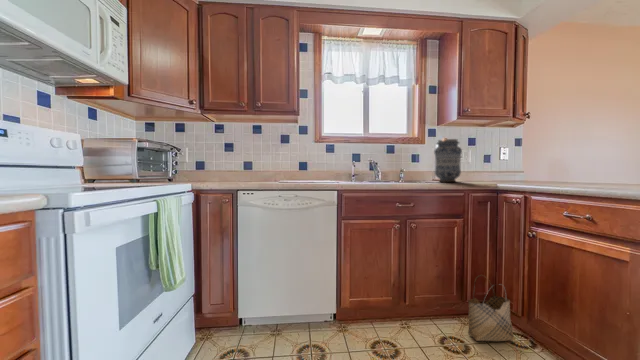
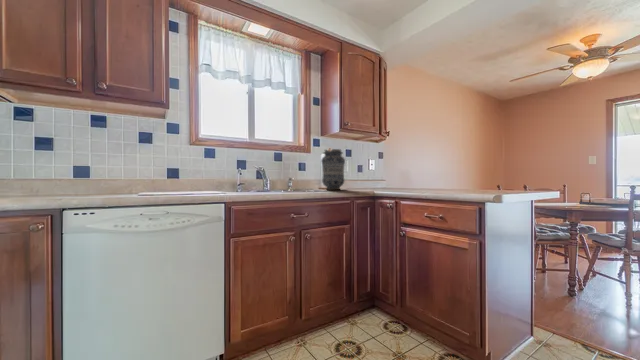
woven basket: present [468,275,513,341] -> none [357,275,391,340]

